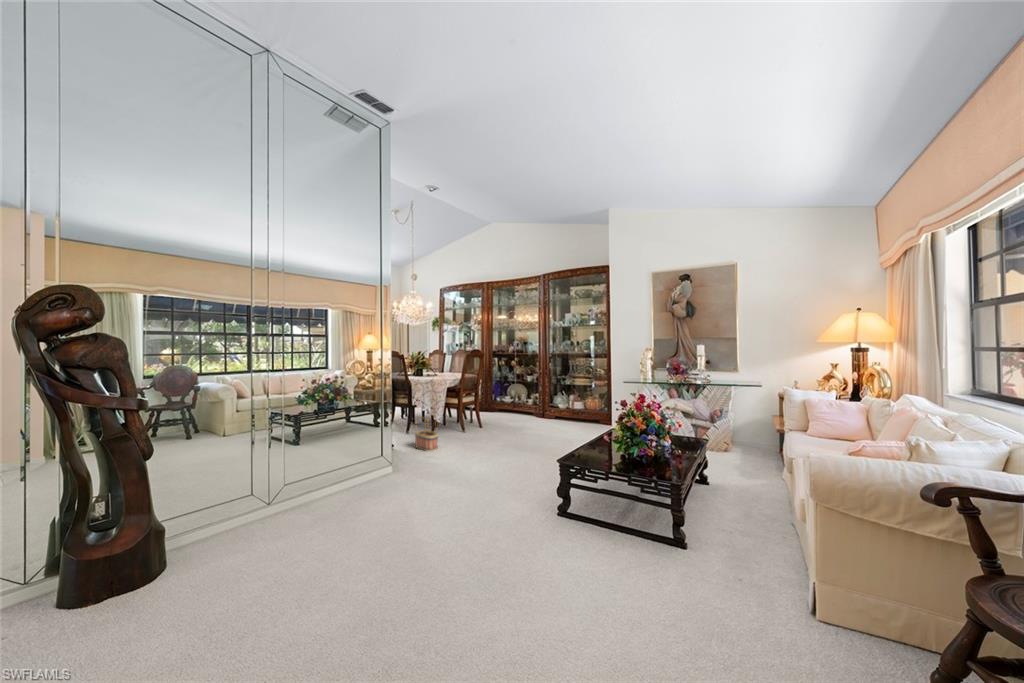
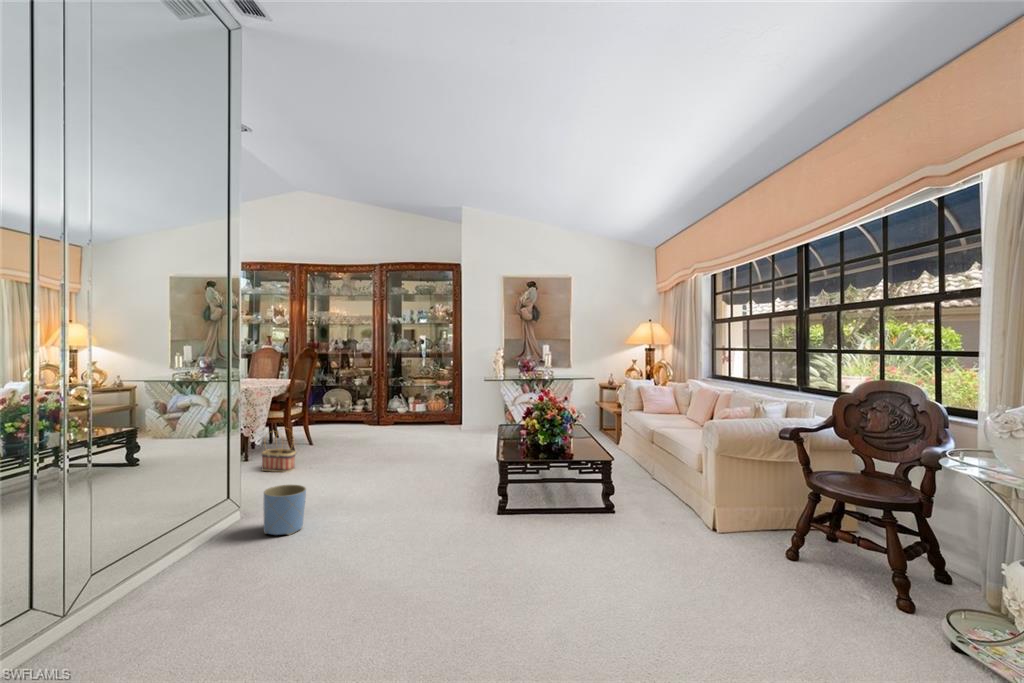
planter: none [331,469,369,518] -> present [263,485,306,535]

